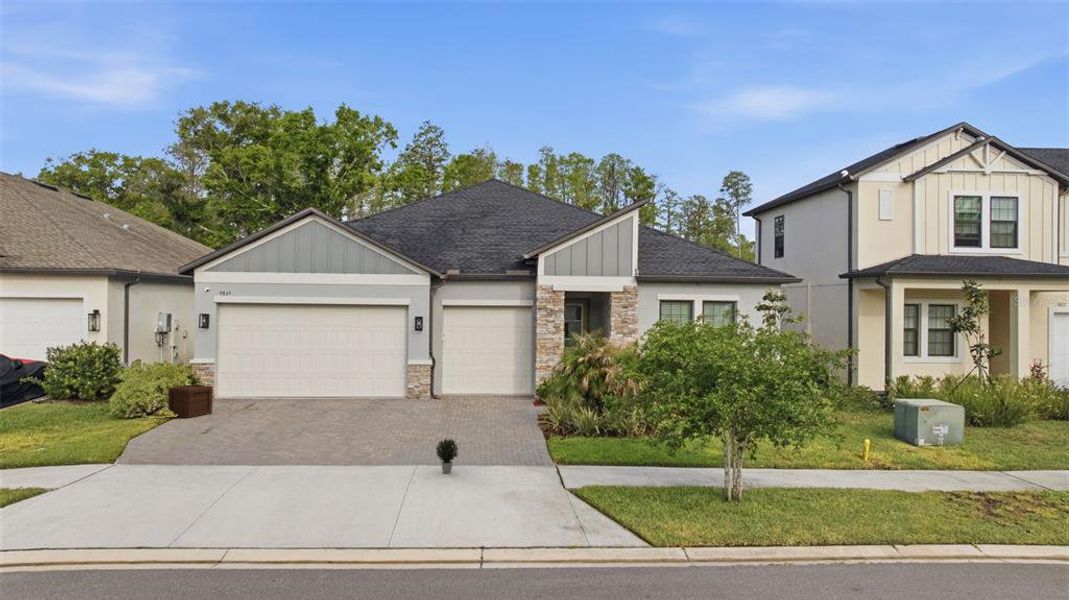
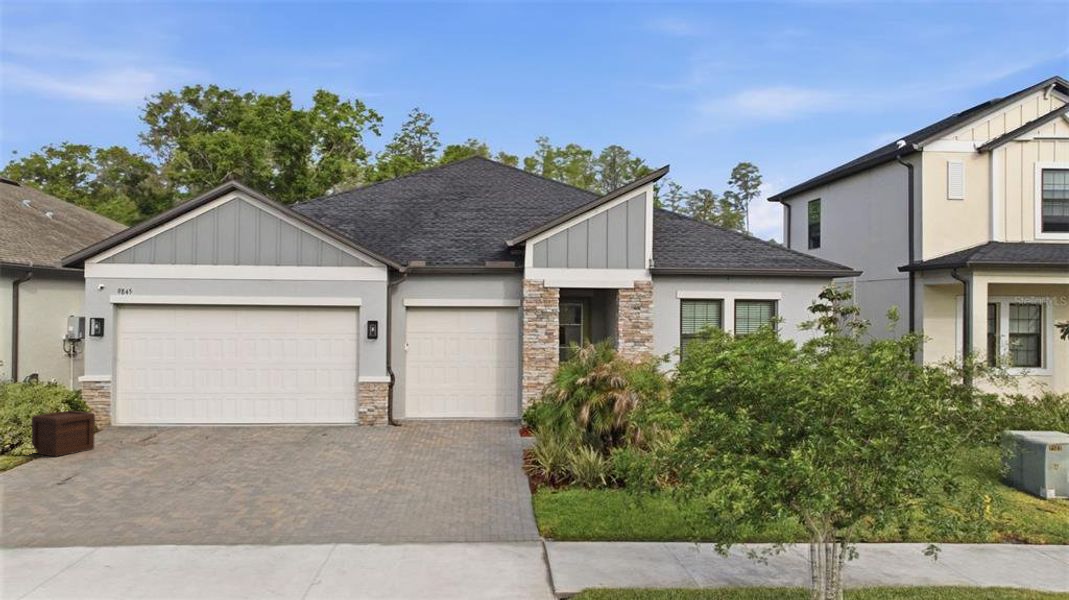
potted plant: present [436,440,458,474] -> none [347,513,385,569]

